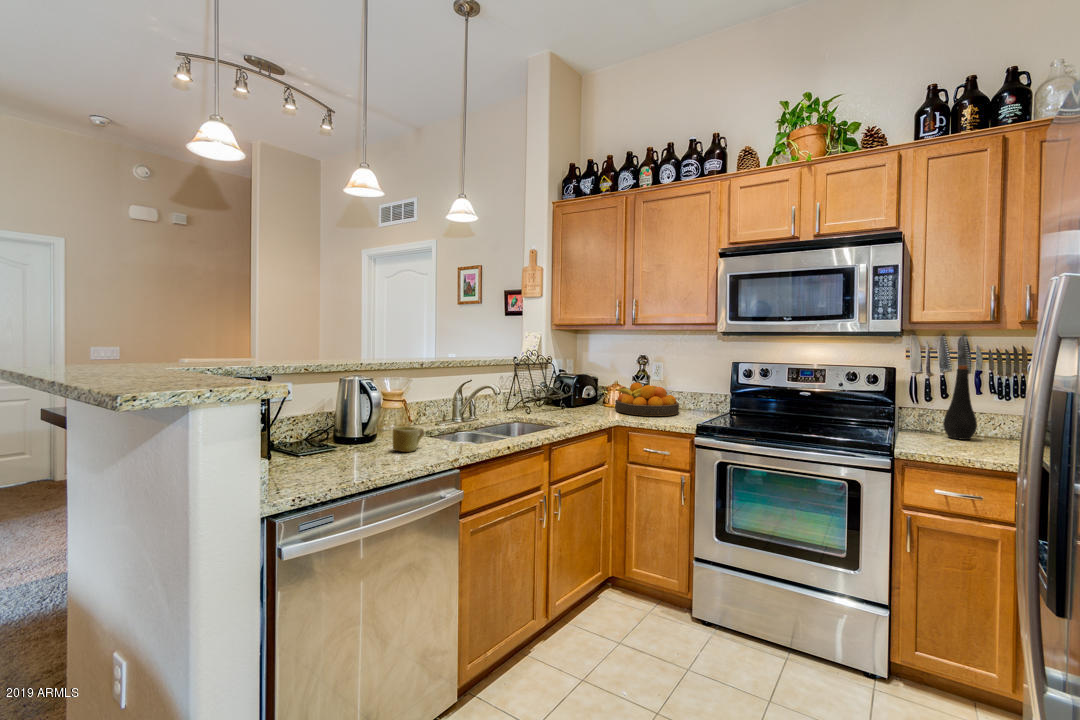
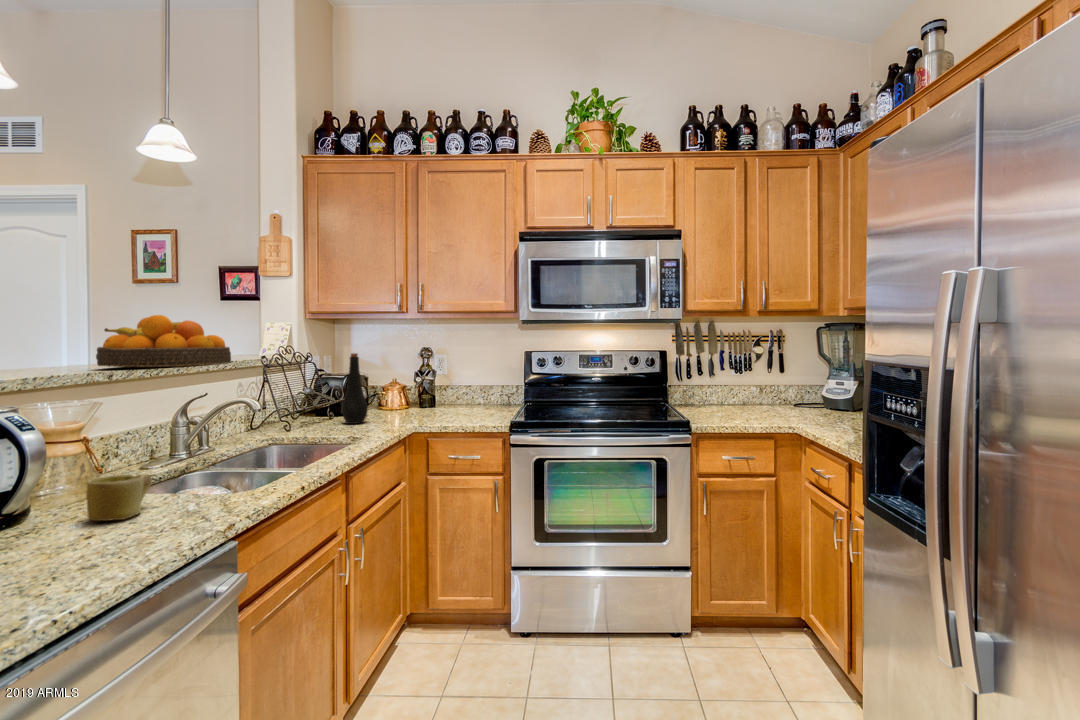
bottle: present [943,366,977,440] -> present [342,353,368,424]
fruit bowl: present [615,383,679,416] -> present [96,315,231,367]

